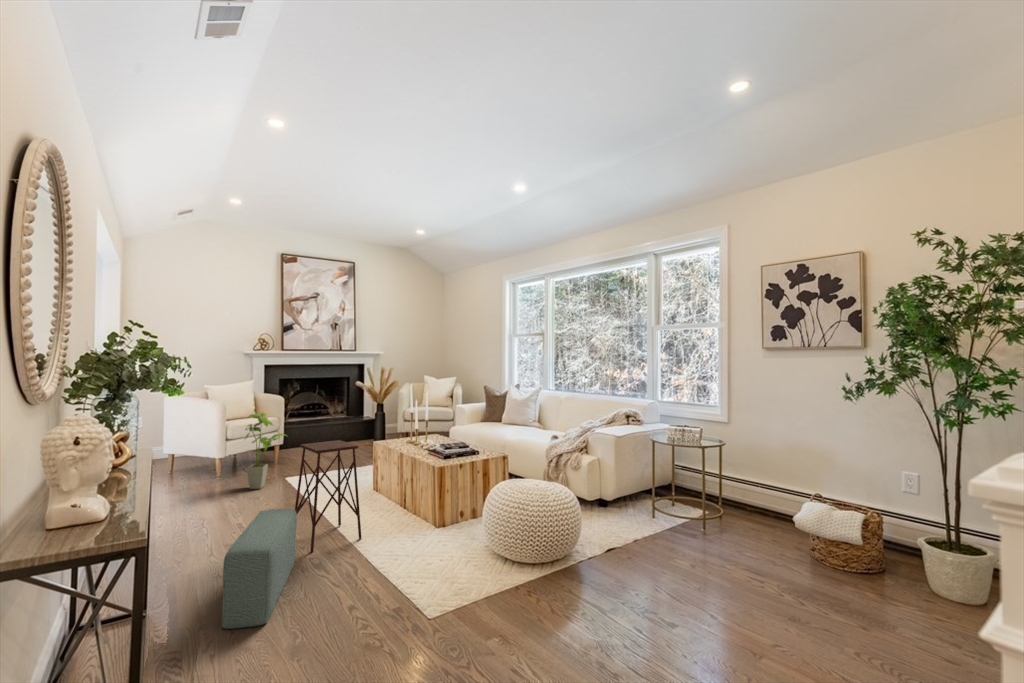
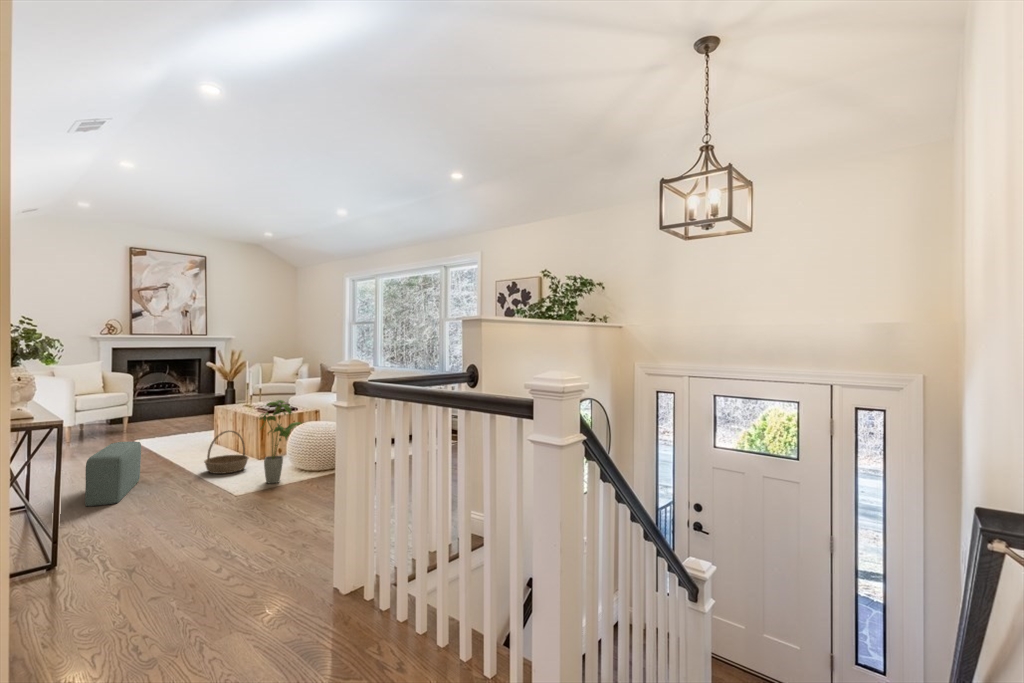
house plant: present [245,413,284,489] -> present [260,400,302,483]
side table: present [295,440,361,552] -> none [138,399,196,475]
basket: none [374,491,431,556] -> present [204,430,249,474]

